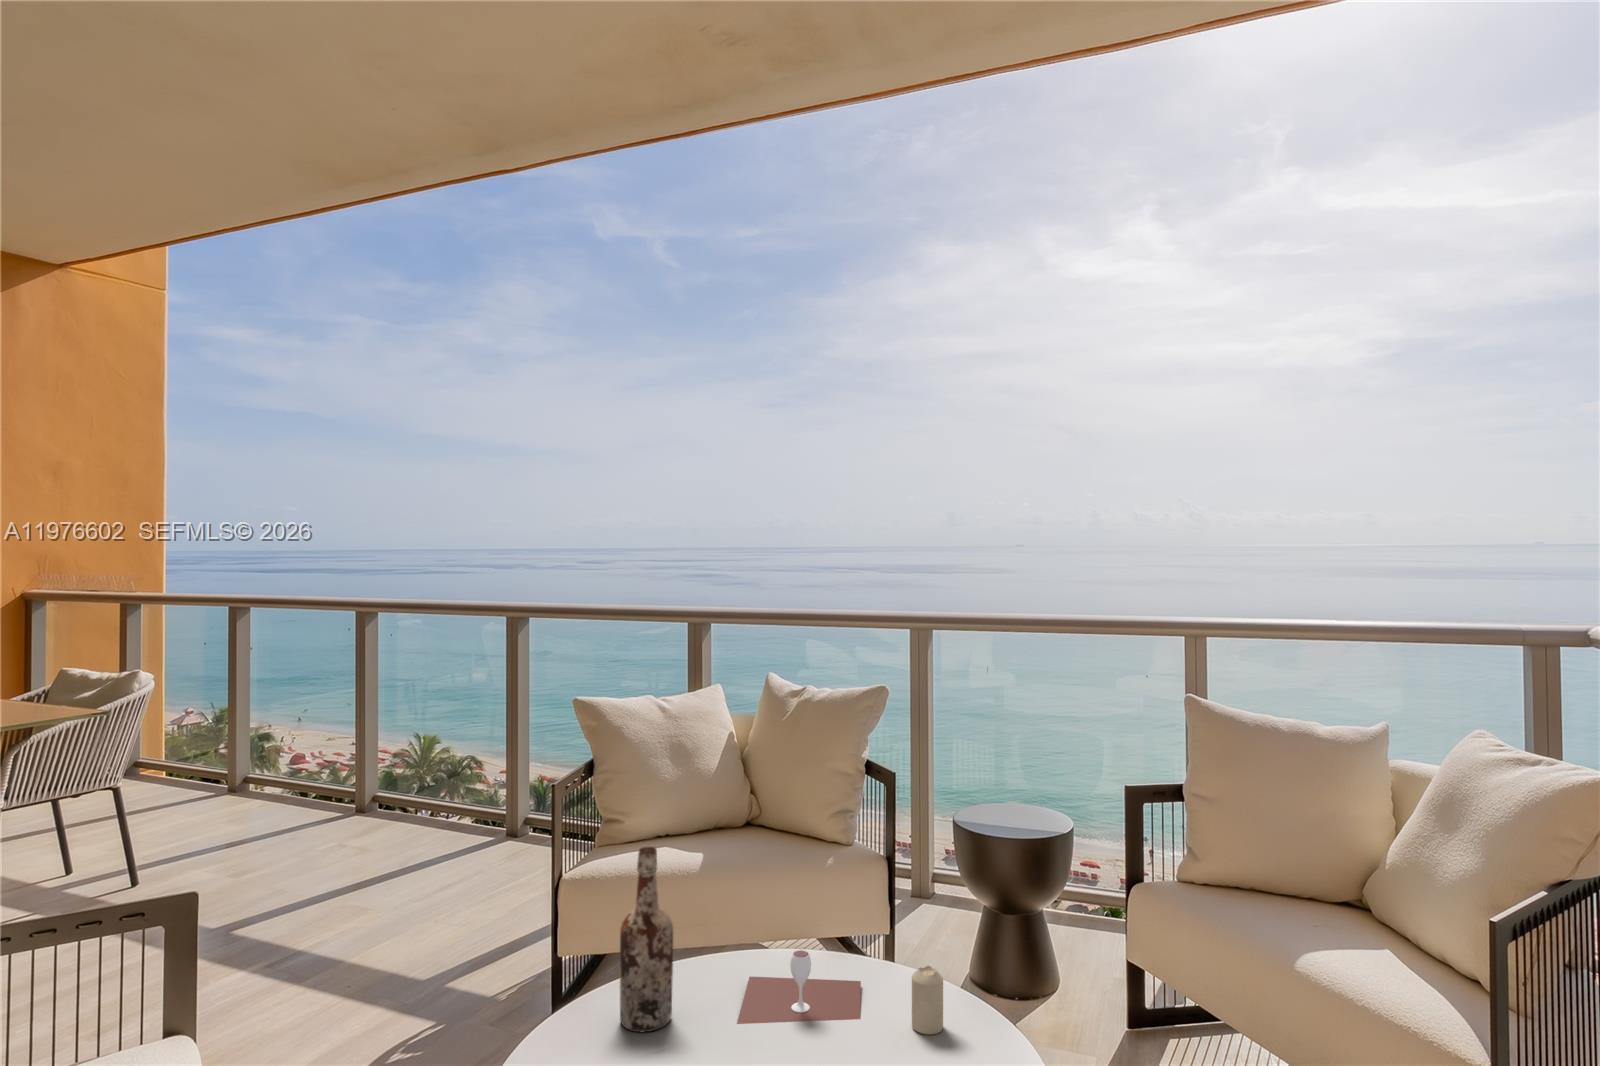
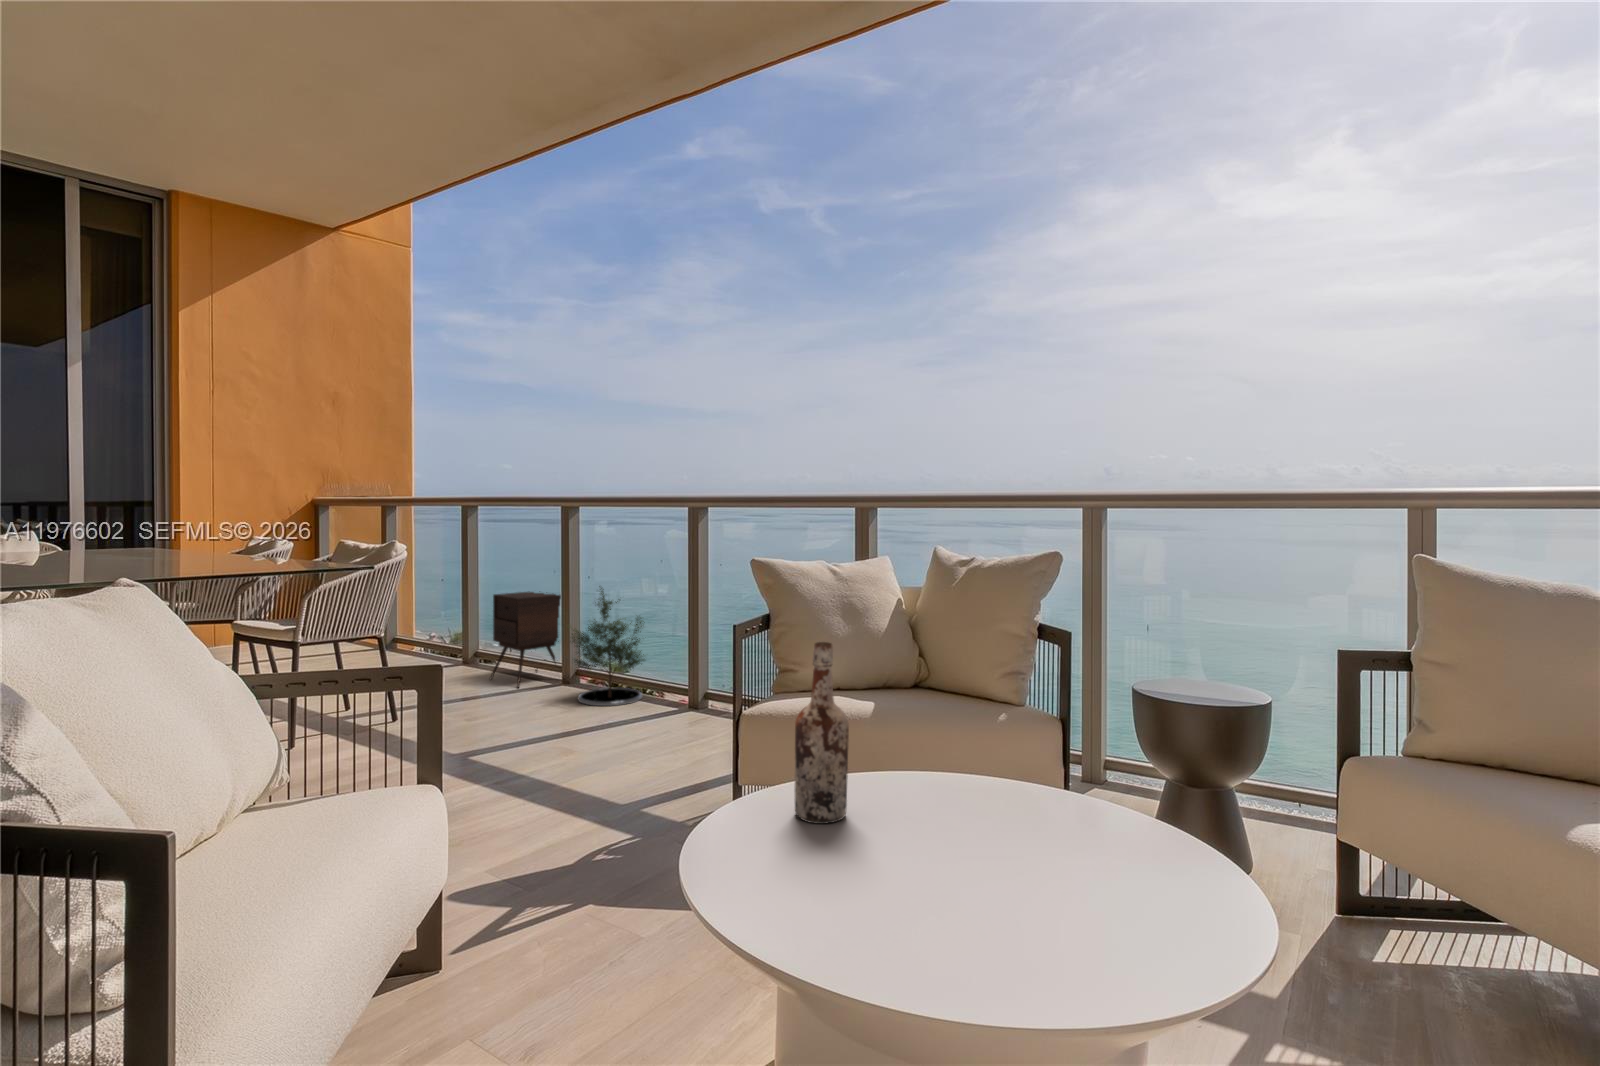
potted tree: none [352,705,453,846] -> present [568,586,644,706]
side table: none [255,708,351,828] -> present [490,592,565,687]
wine glass: present [737,950,861,1024] -> none [910,761,1049,855]
candle: present [912,966,943,1035] -> none [1107,782,1145,853]

